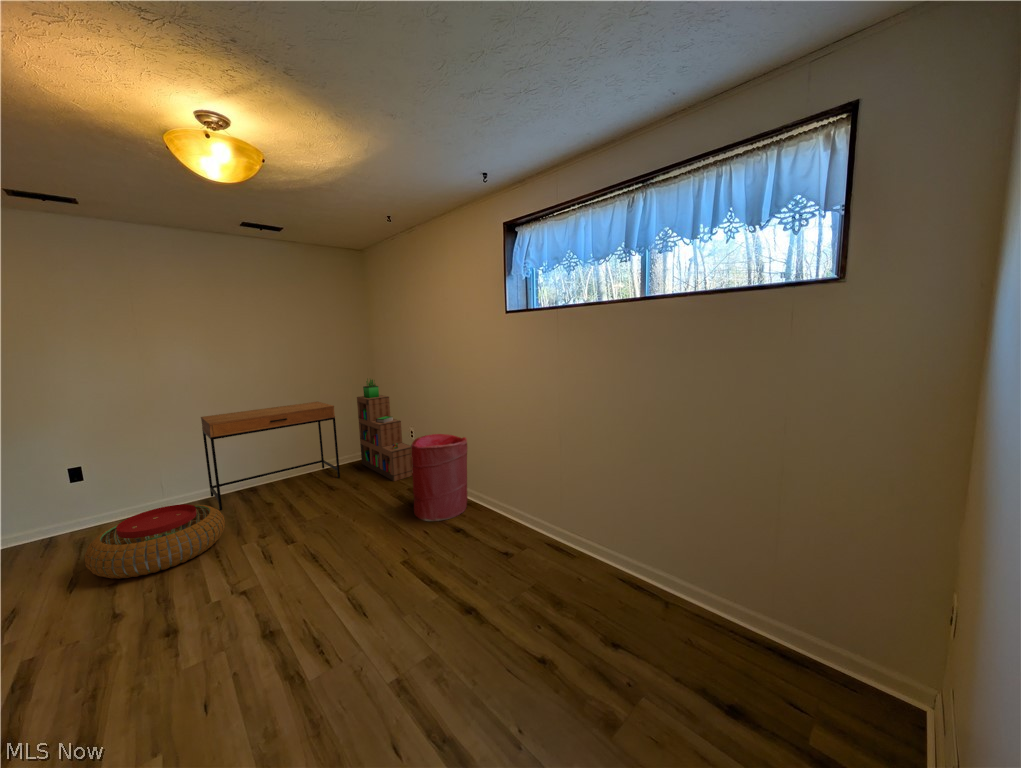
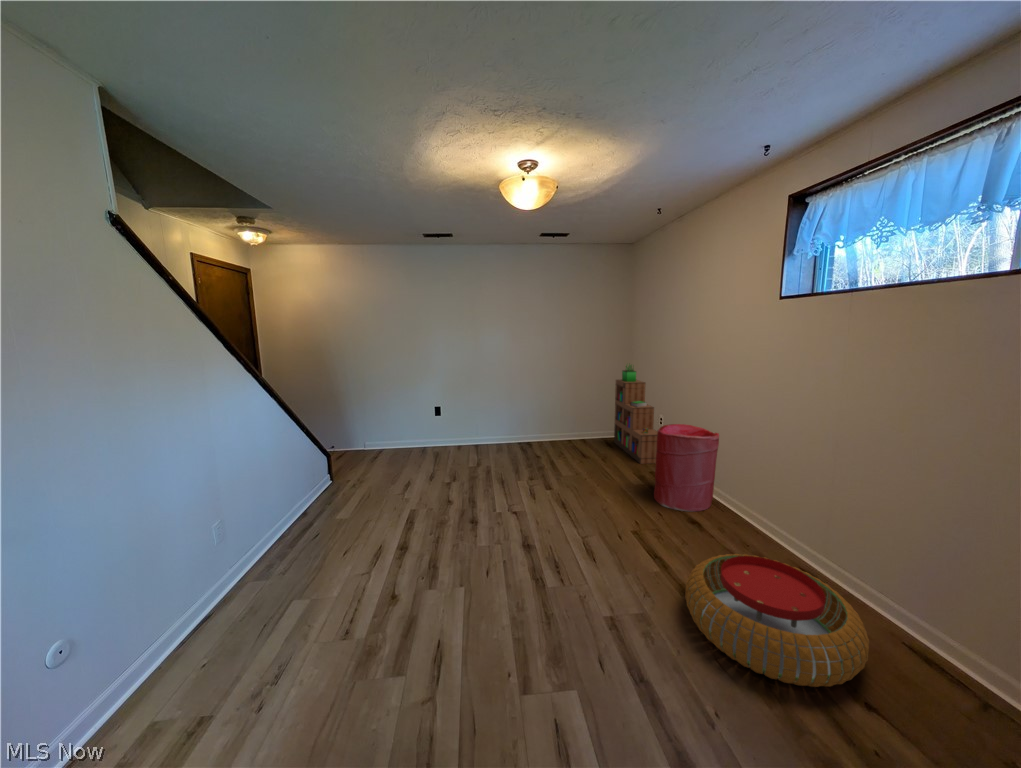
desk: present [201,402,340,510] -> none [502,380,595,454]
pouf: present [84,504,225,579] -> present [685,554,869,687]

